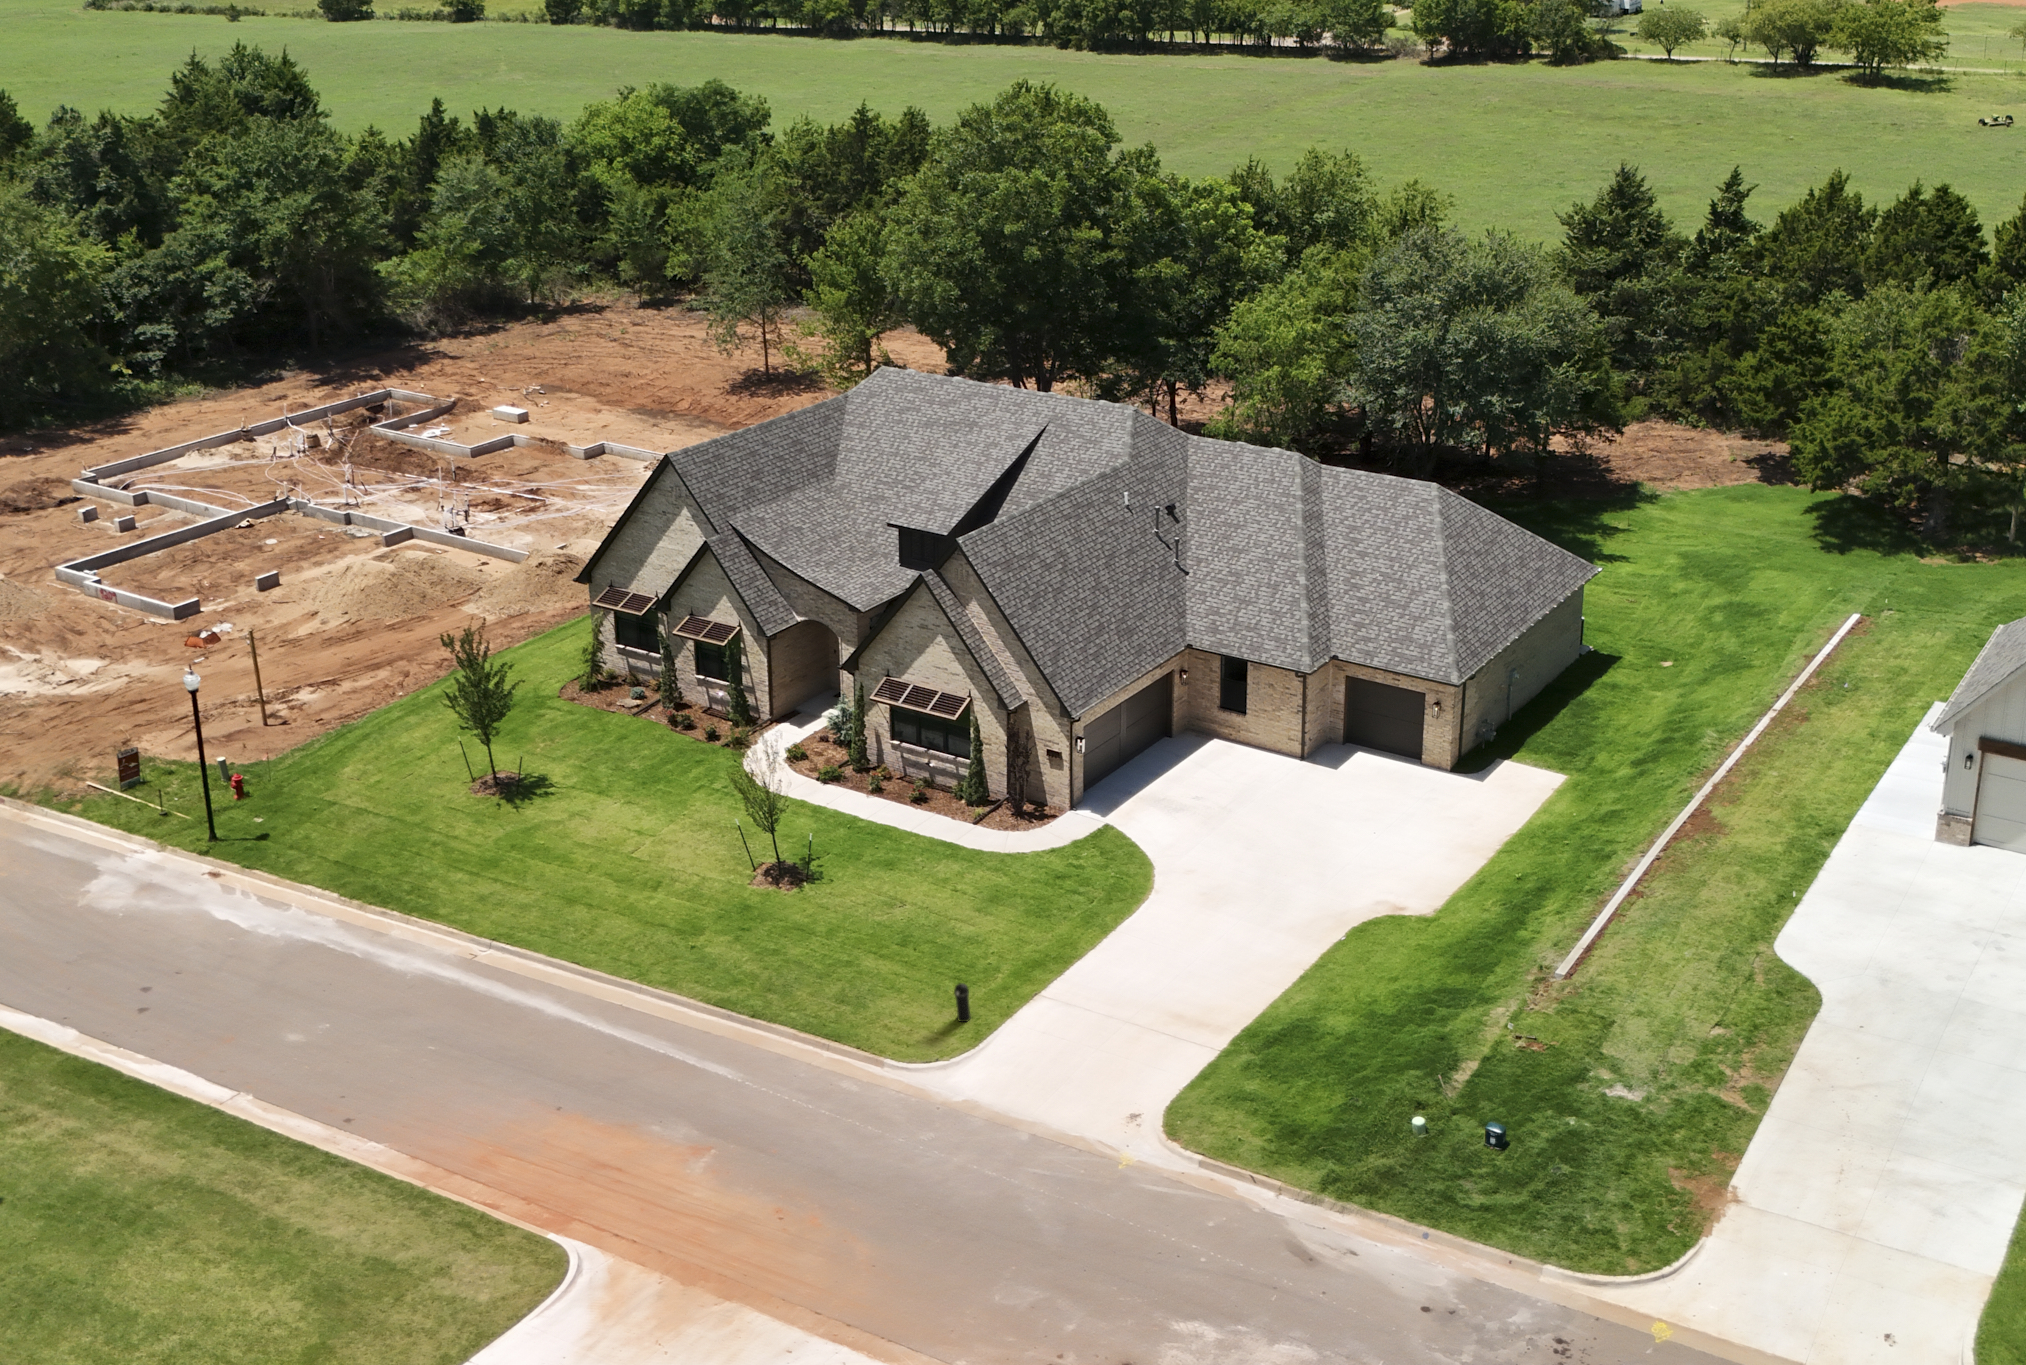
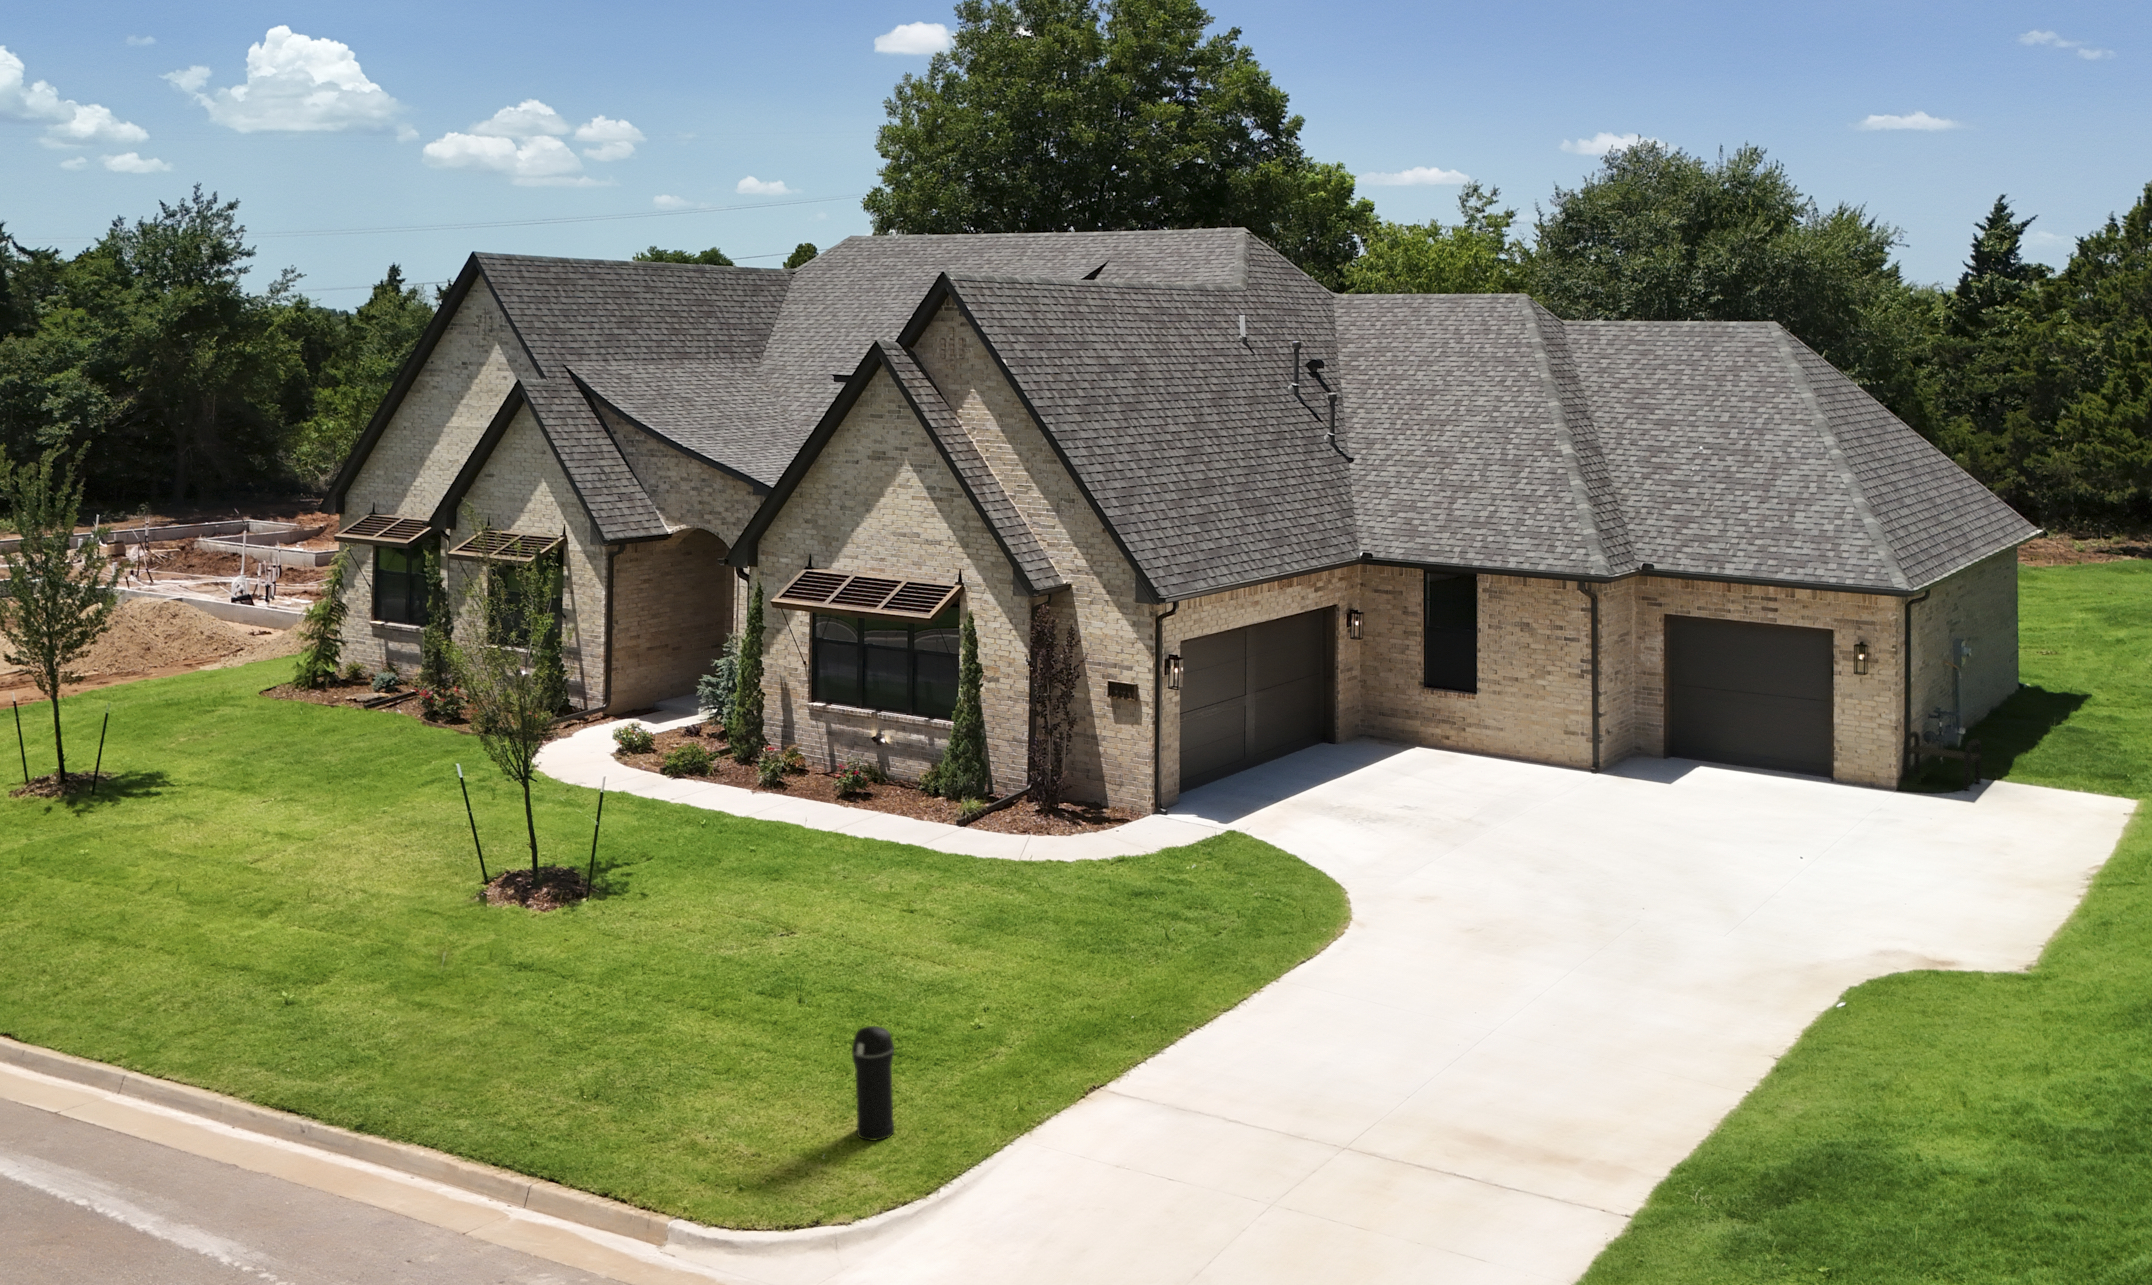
bench: none [1458,746,1498,781] -> present [1901,731,1981,790]

